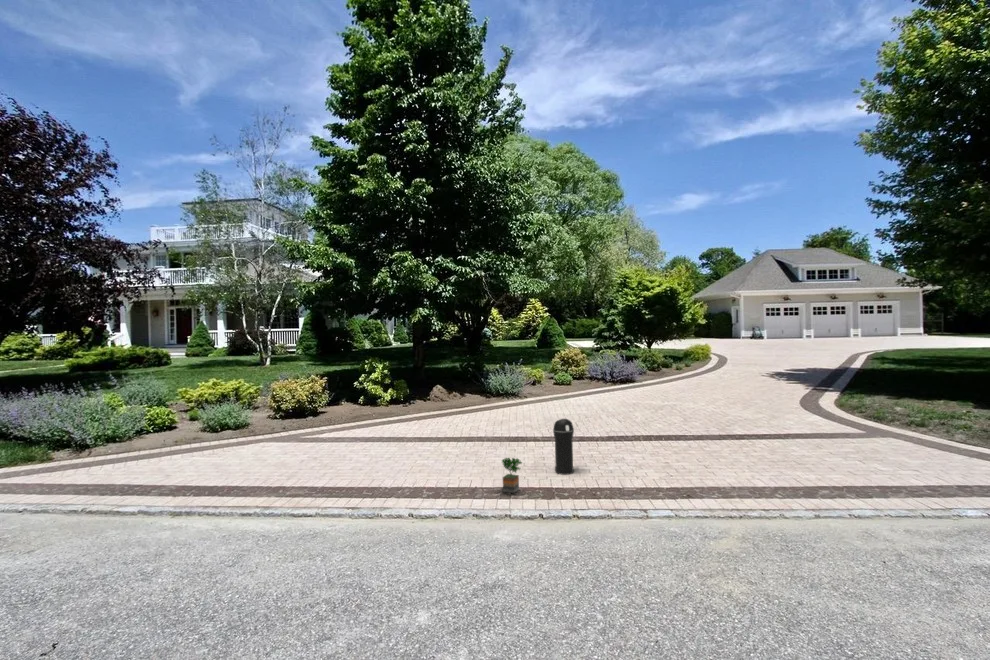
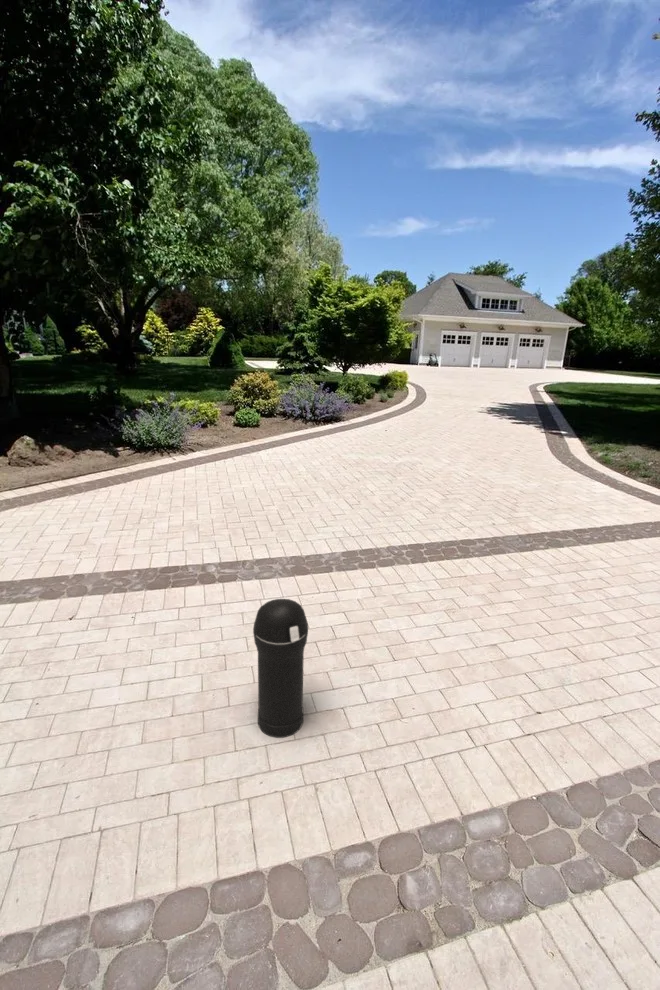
potted tree: present [502,458,522,493] -> none [76,803,158,928]

